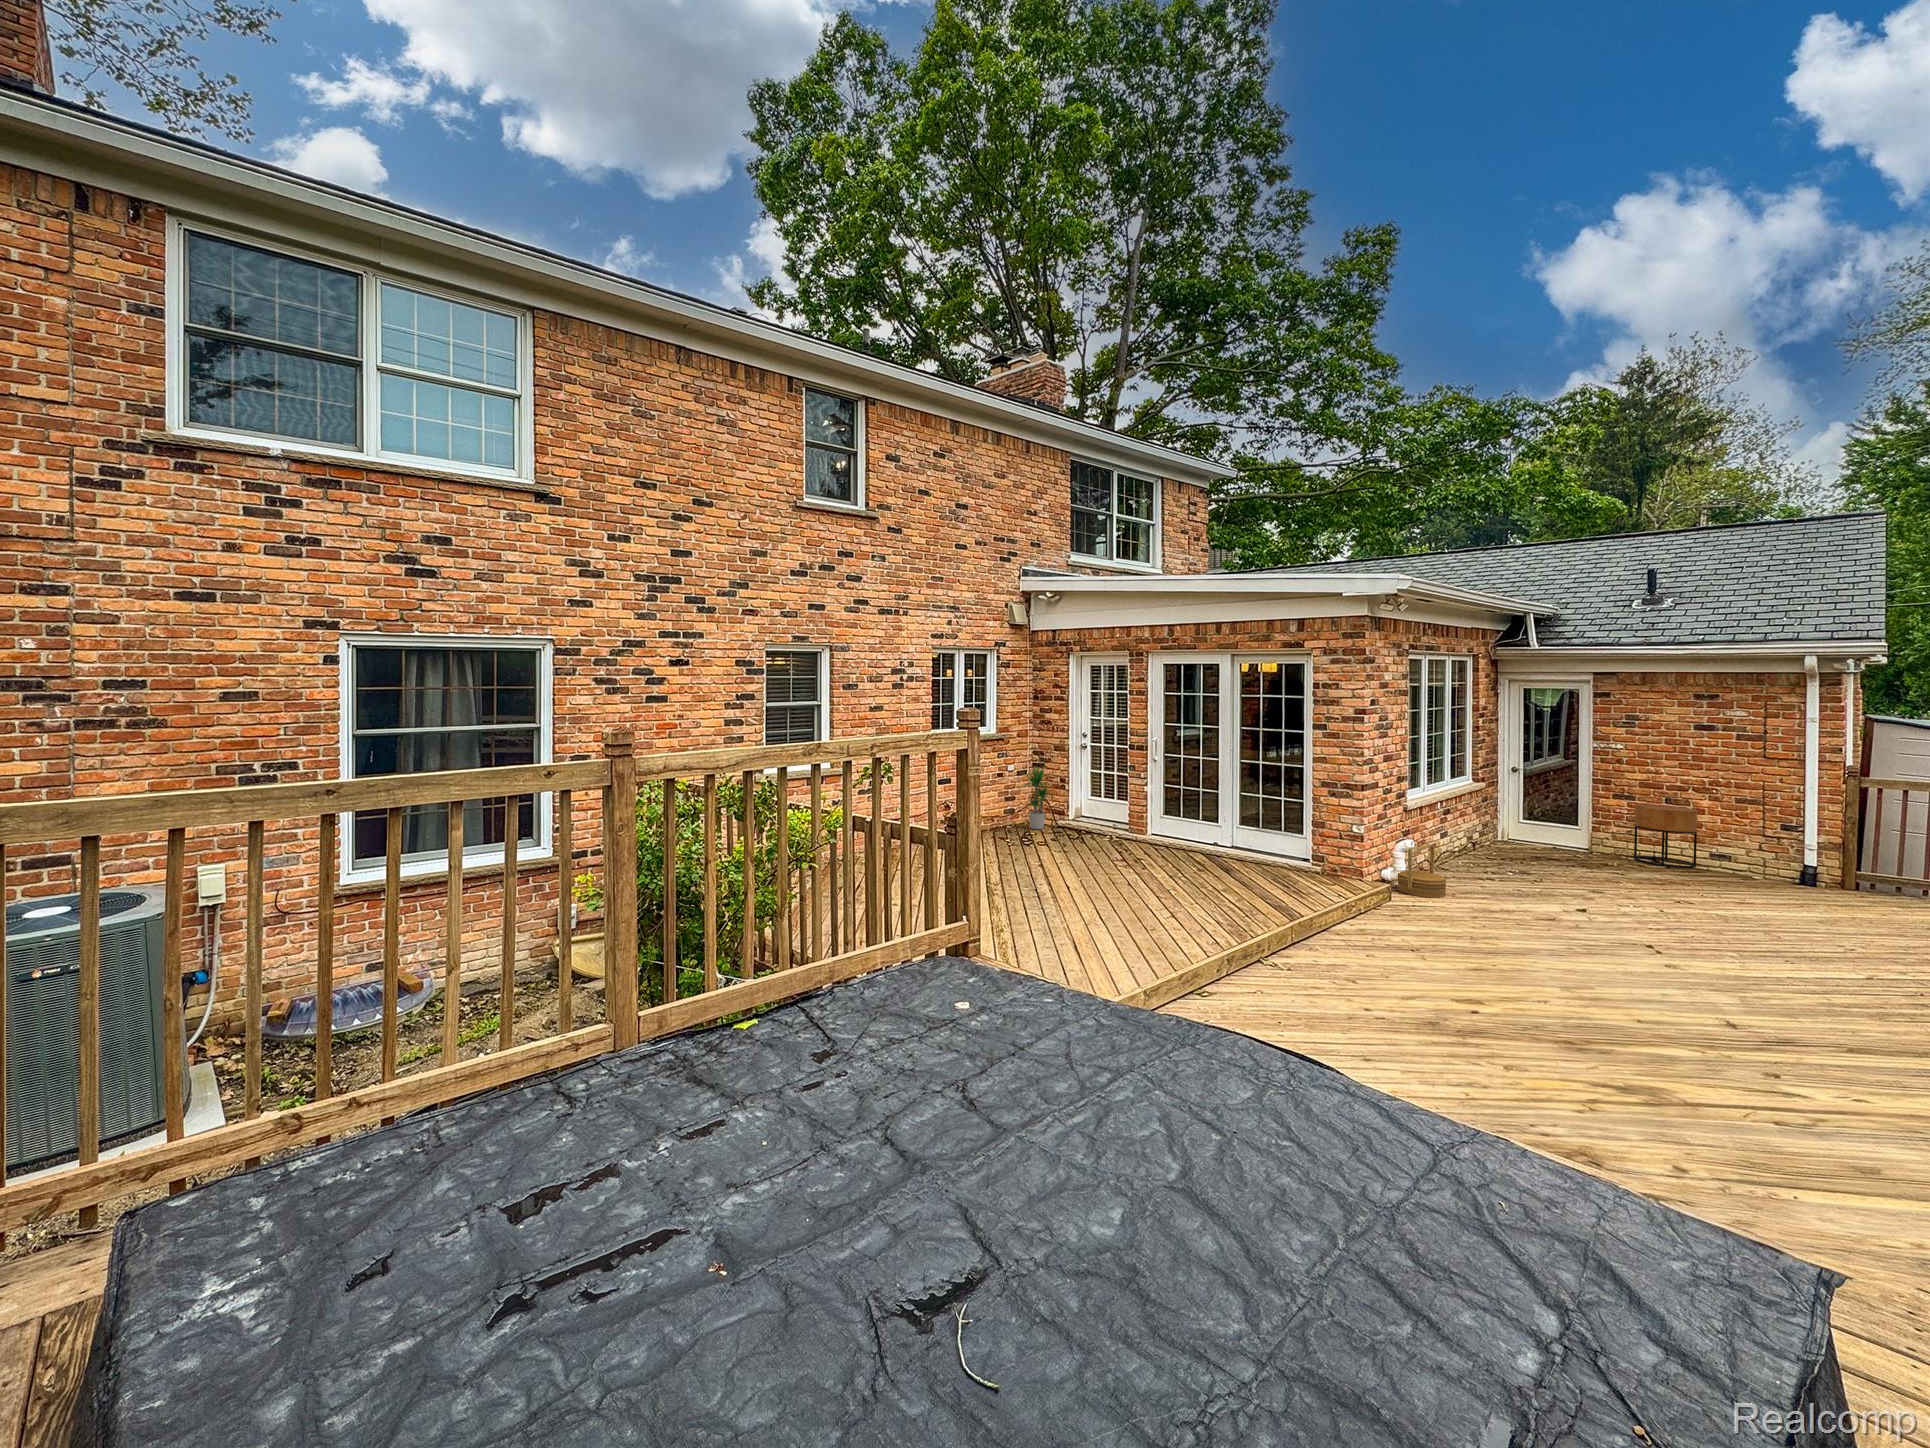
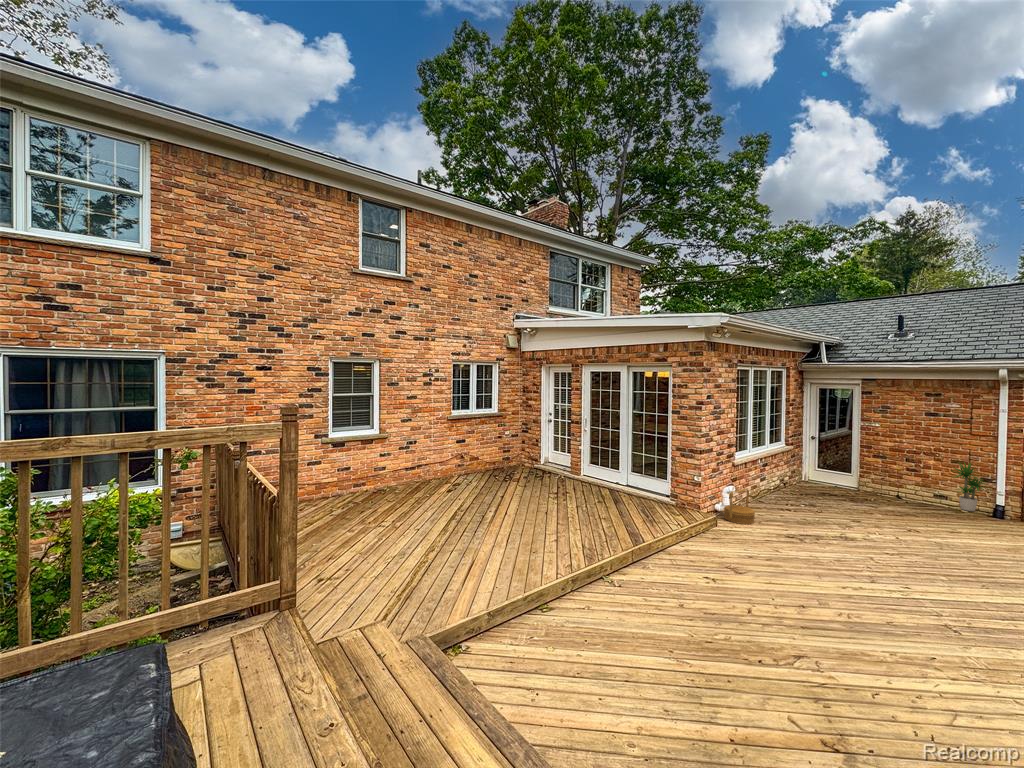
potted plant: present [1023,767,1053,830] -> present [955,463,985,511]
side table: present [1634,804,1697,868] -> none [886,461,926,503]

